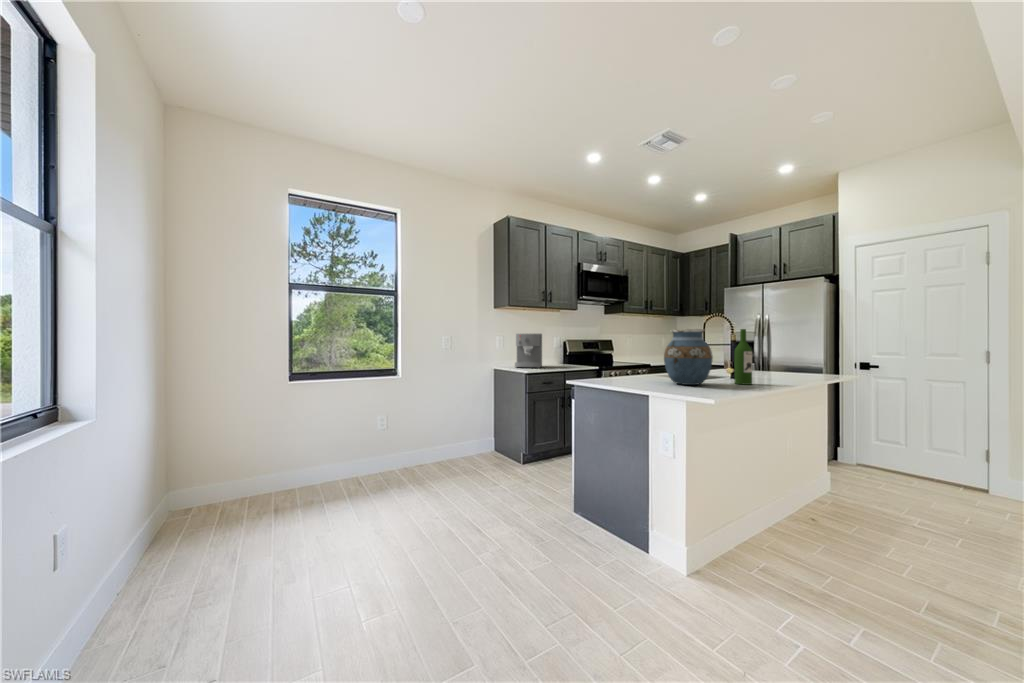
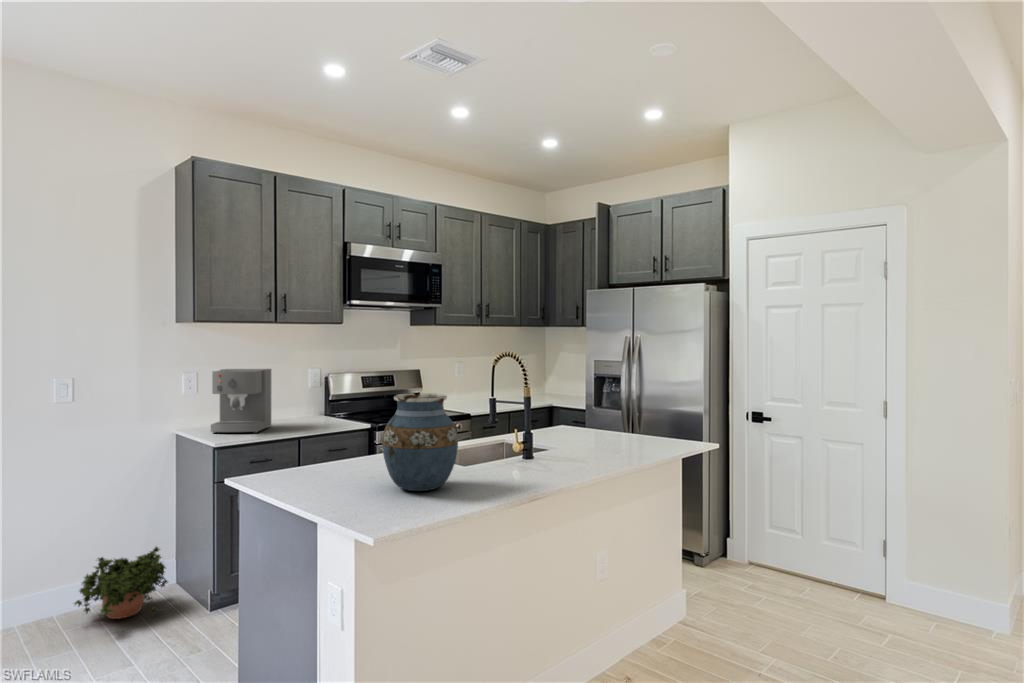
wine bottle: present [734,329,752,385] -> none [504,390,529,483]
potted plant: none [454,427,498,464] -> present [75,547,168,619]

